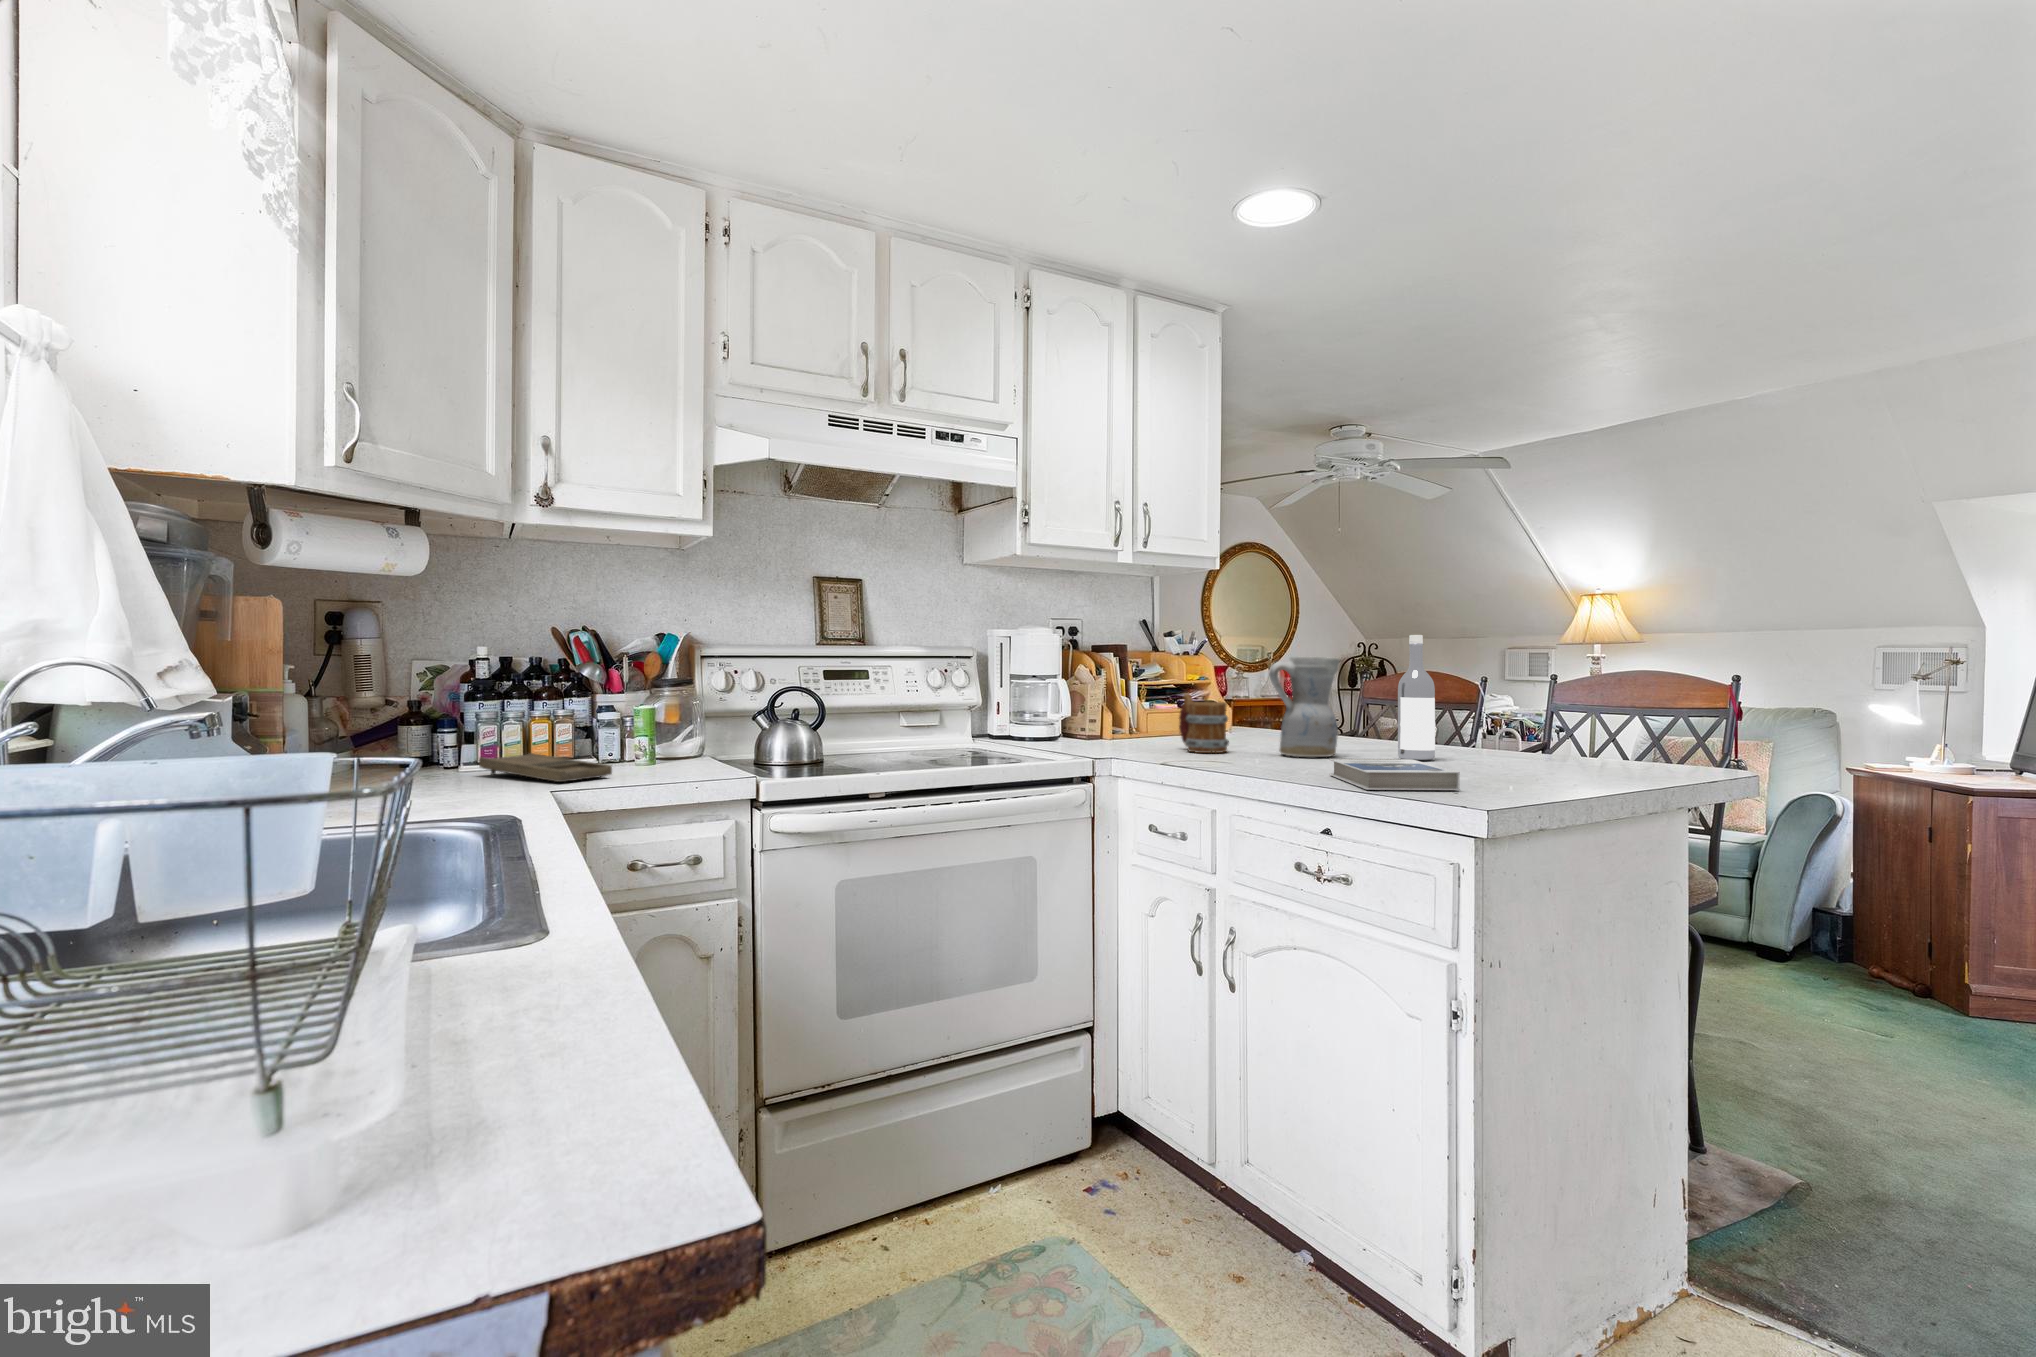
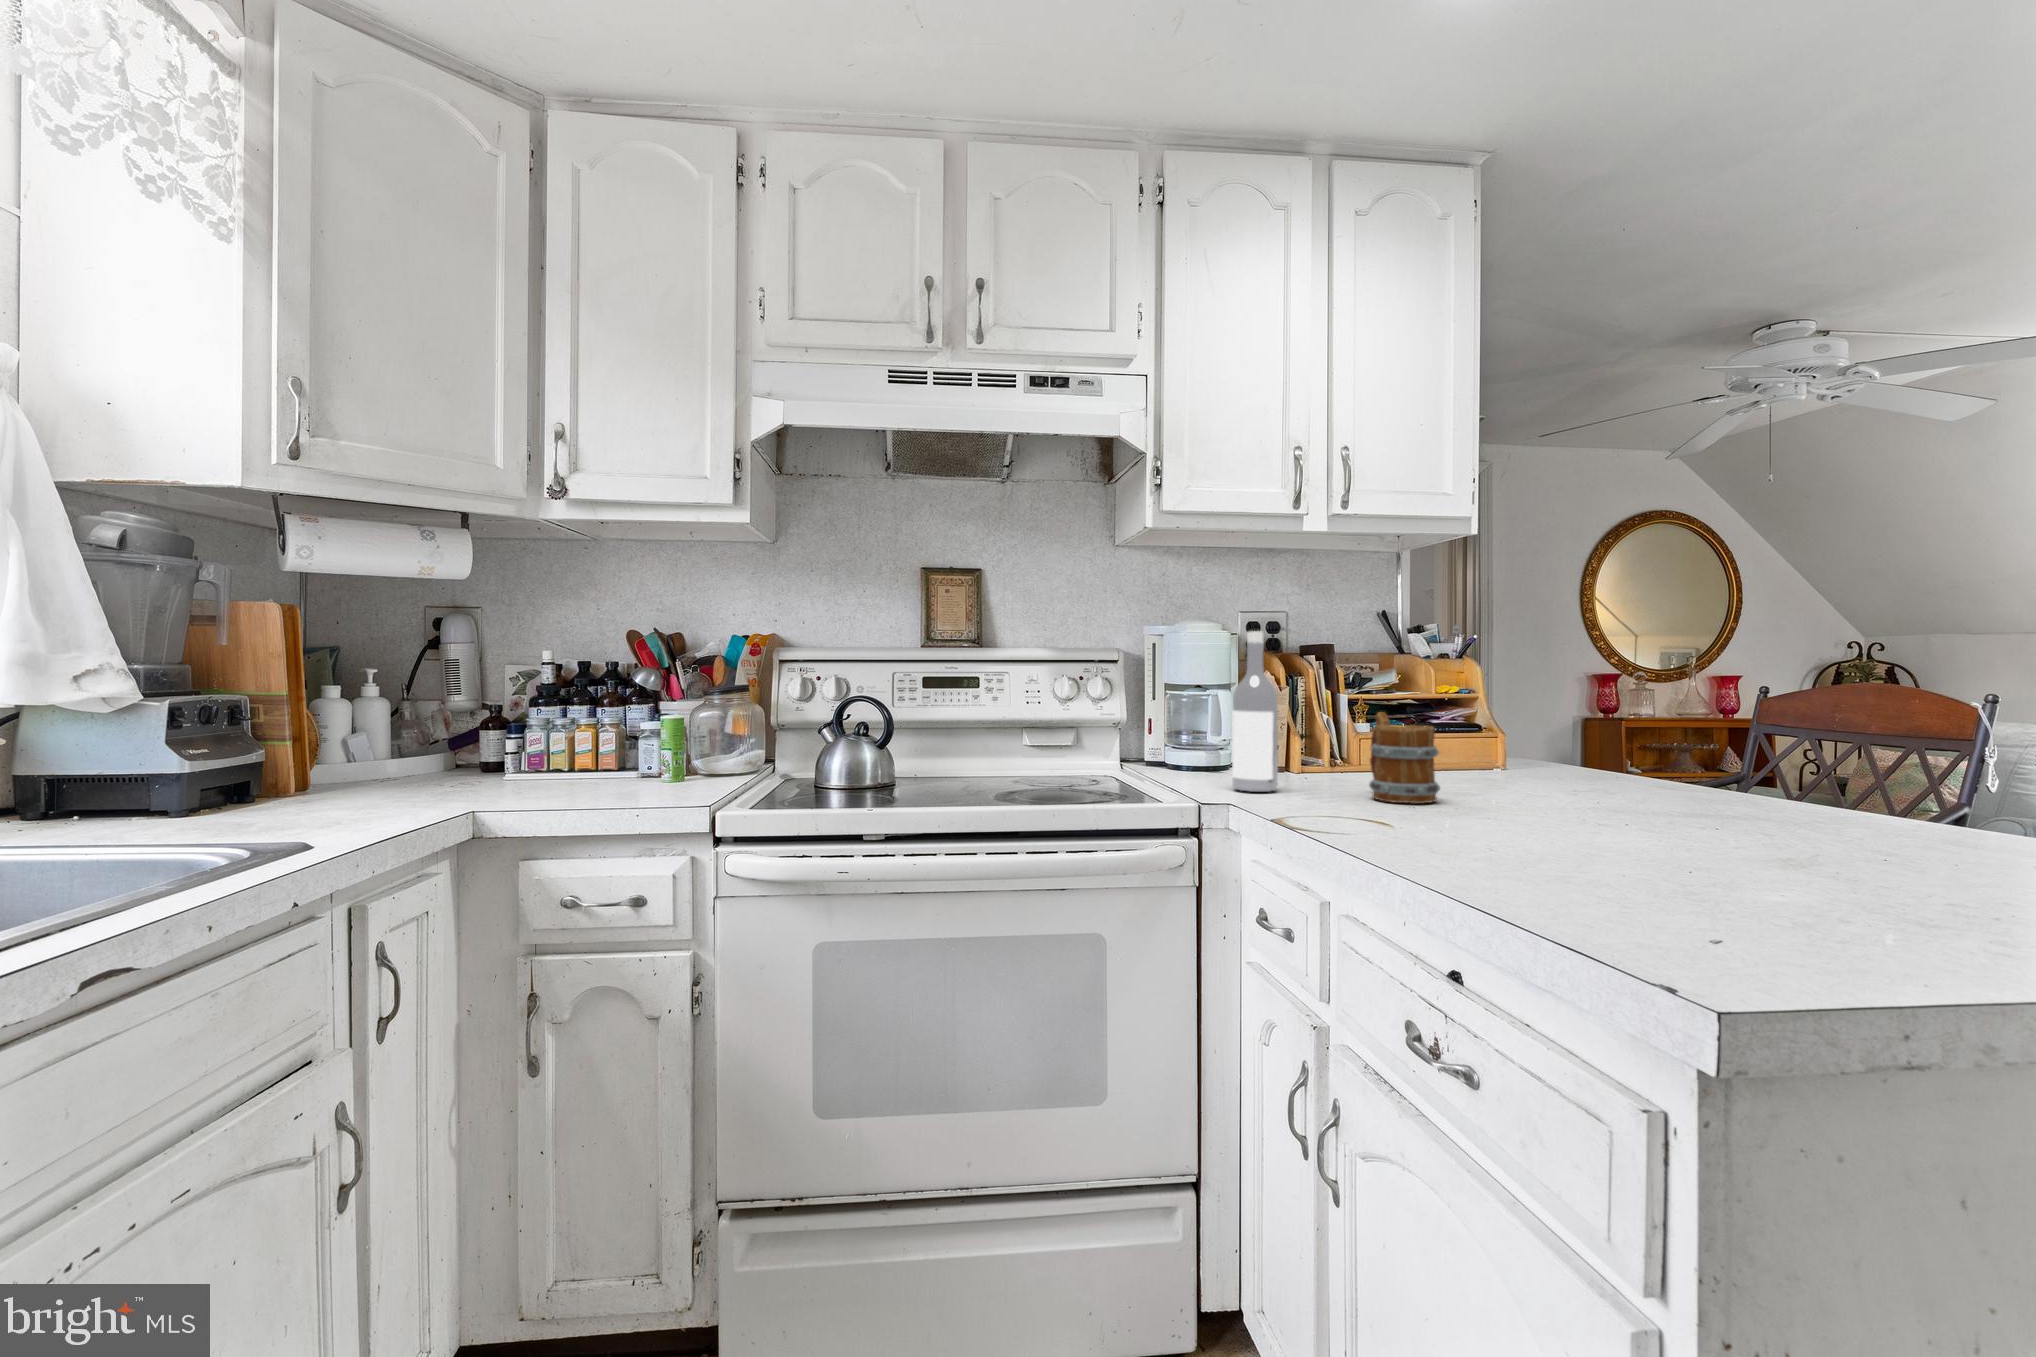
wine bottle: present [1398,635,1435,760] -> present [1232,631,1278,792]
ceramic pitcher: present [1269,656,1340,757] -> none [1493,656,1624,823]
tray: present [479,753,612,782] -> none [505,763,597,799]
hardback book: present [1329,759,1460,790] -> none [1529,835,1766,933]

